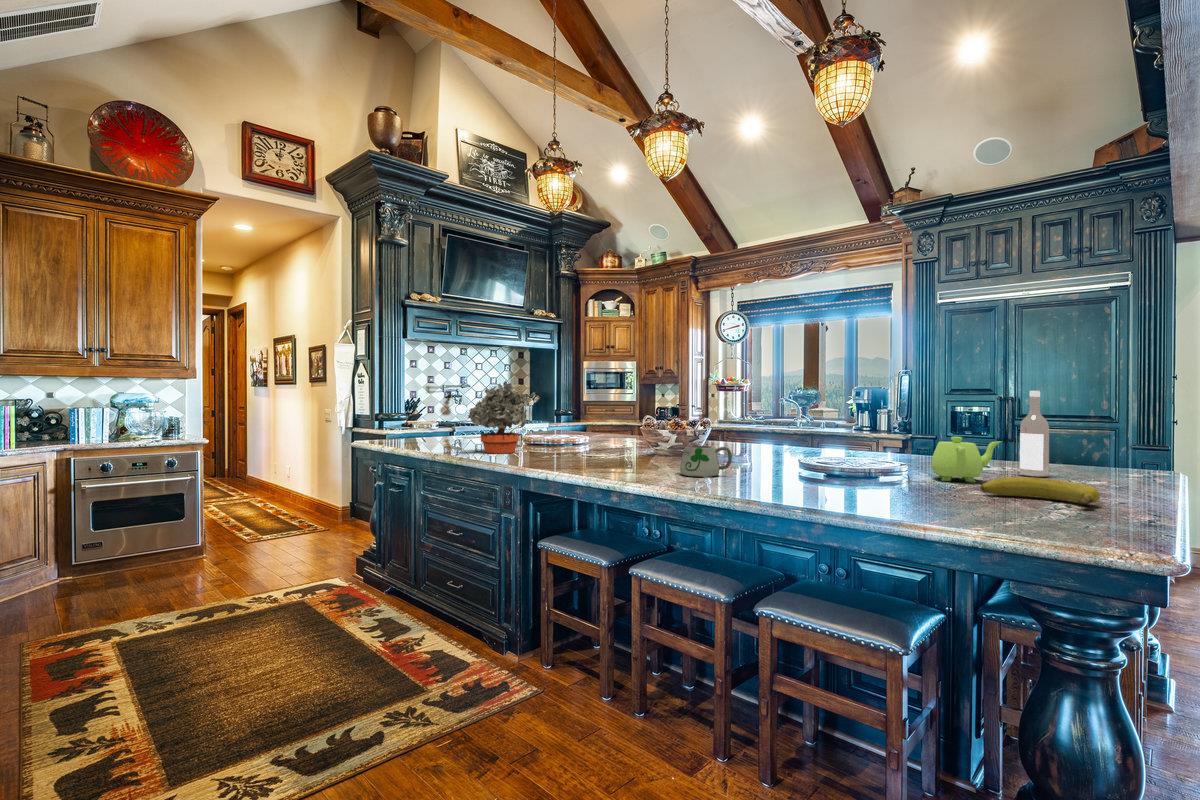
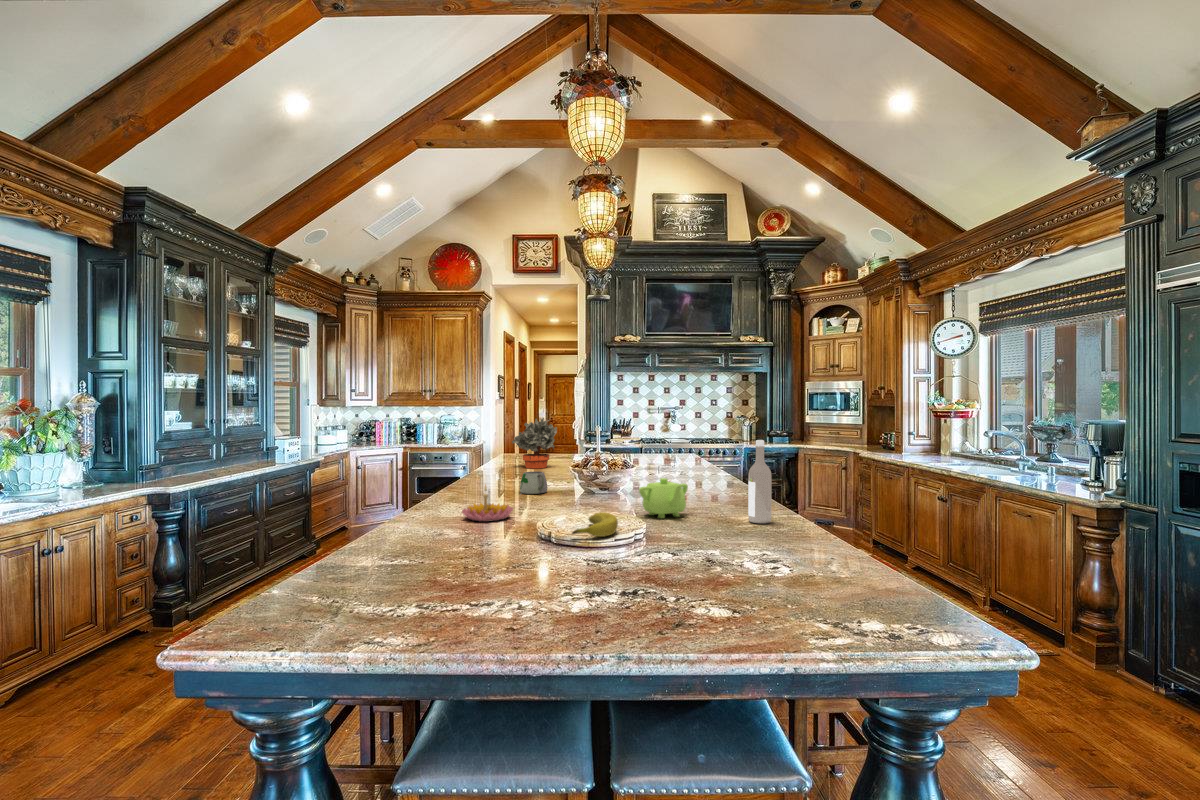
candle holder: none [833,452,920,510] -> present [462,485,513,522]

